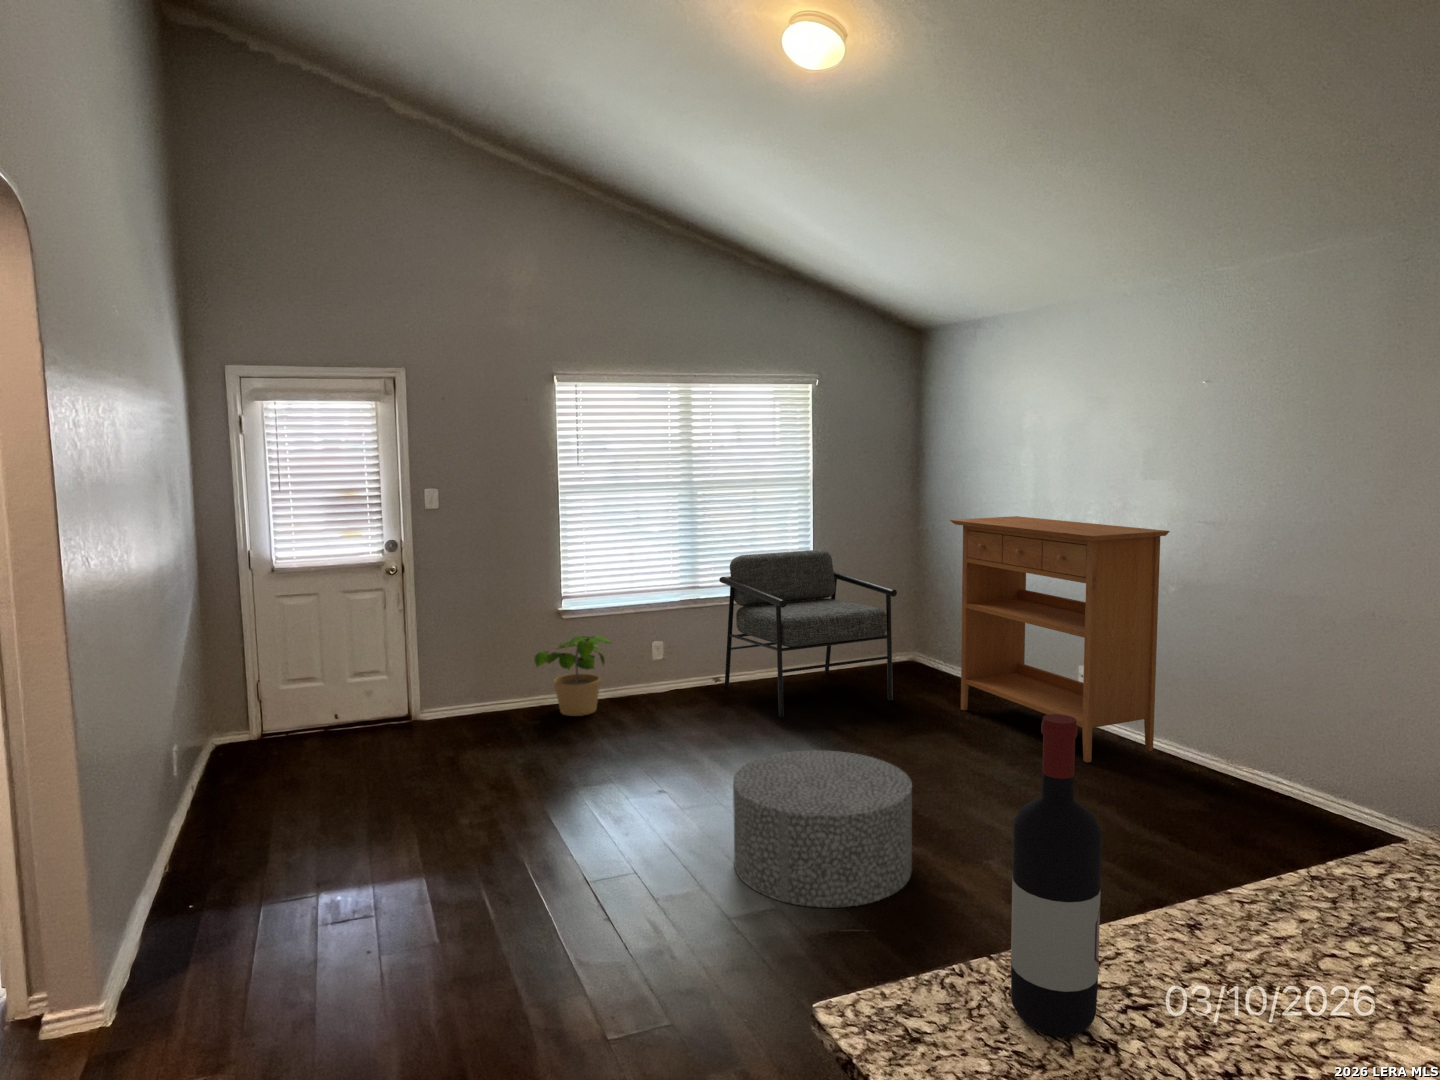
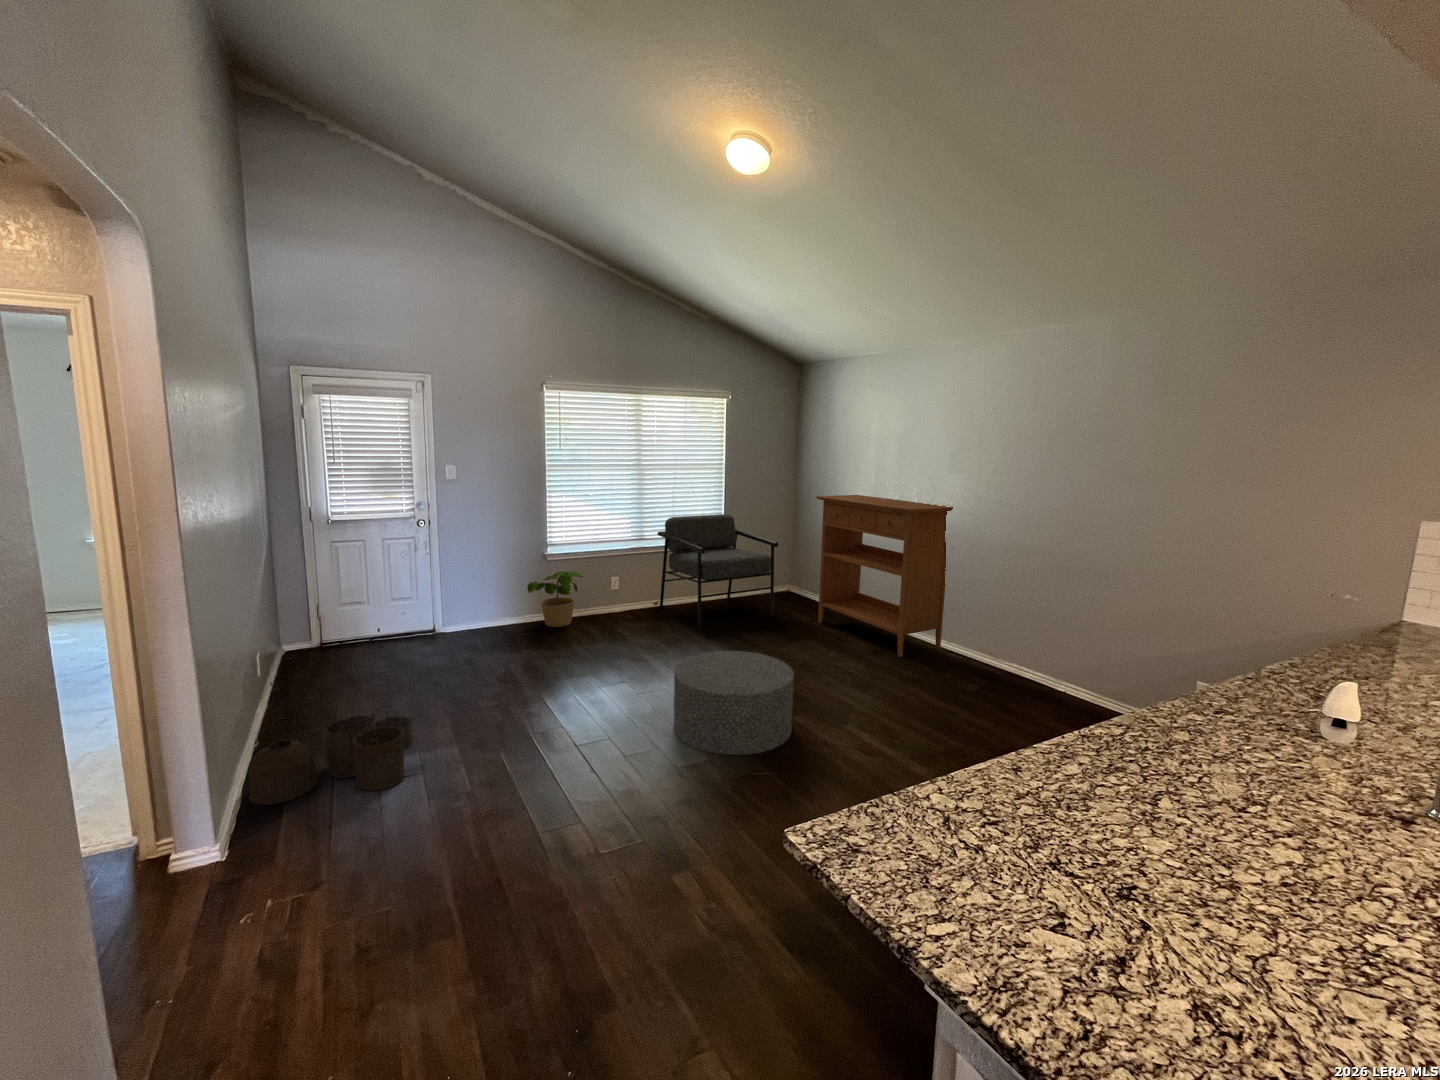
wine bottle: present [1011,714,1102,1037] -> none [914,637,980,845]
woven basket: none [150,832,368,959] -> present [249,713,413,805]

